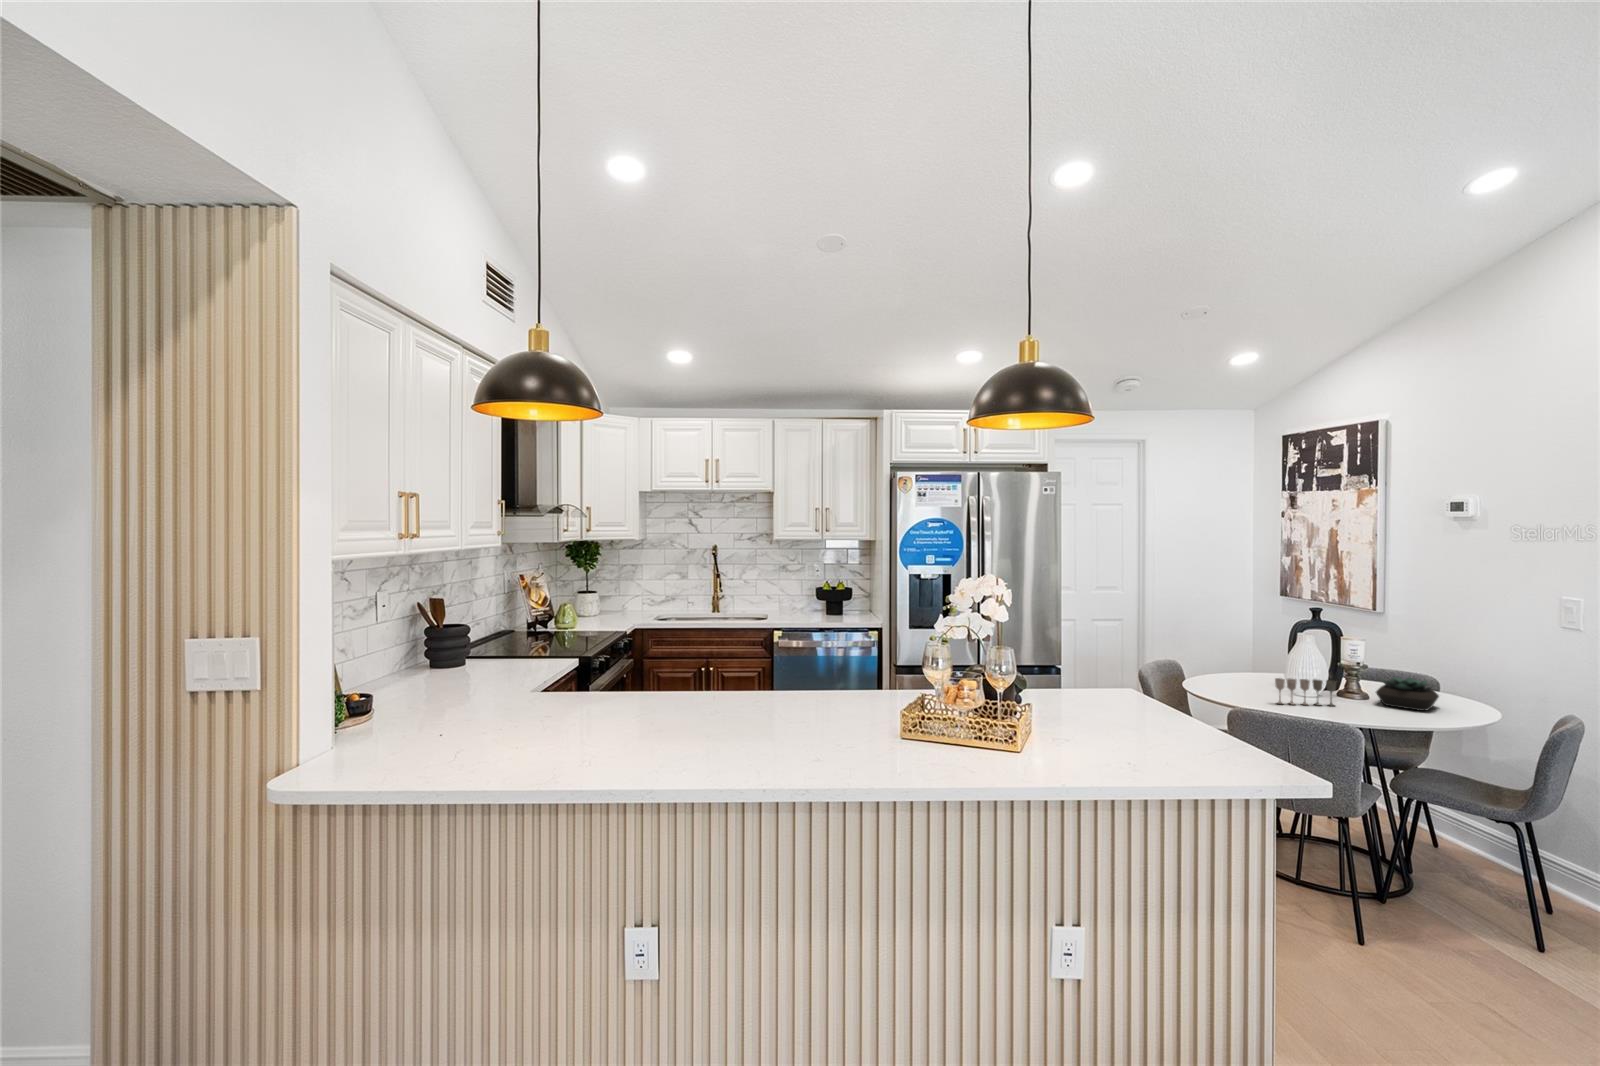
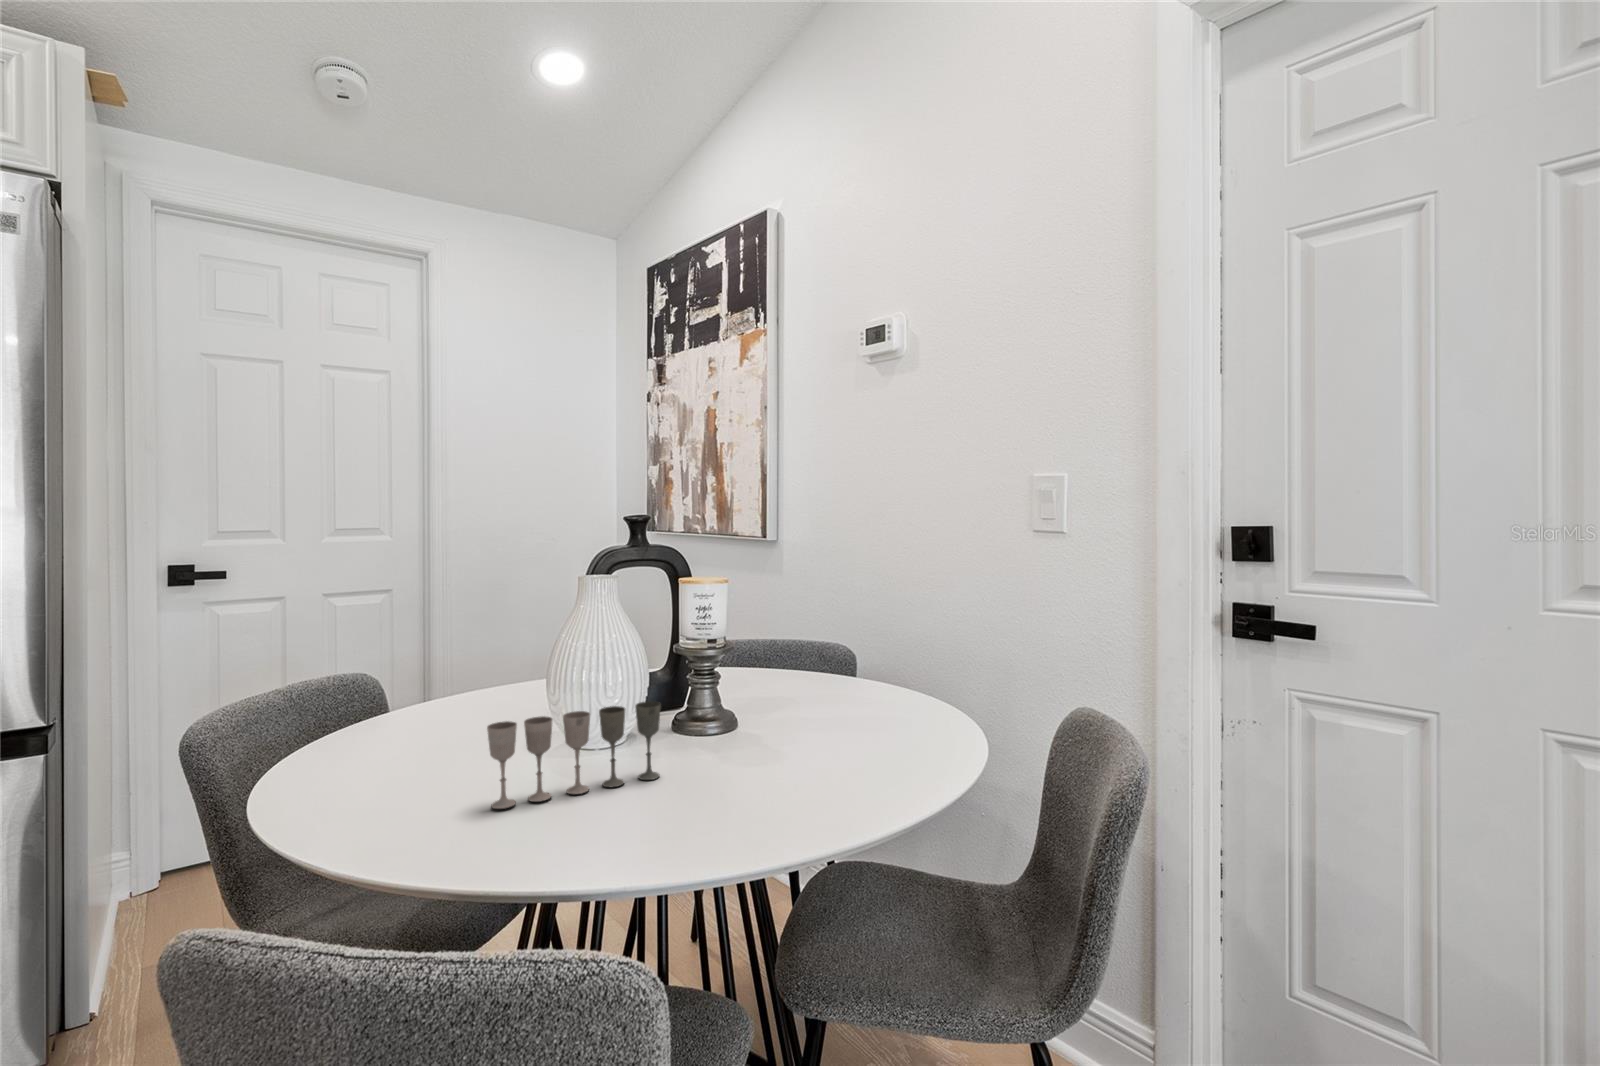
succulent plant: present [1376,677,1439,711] -> none [753,661,875,750]

